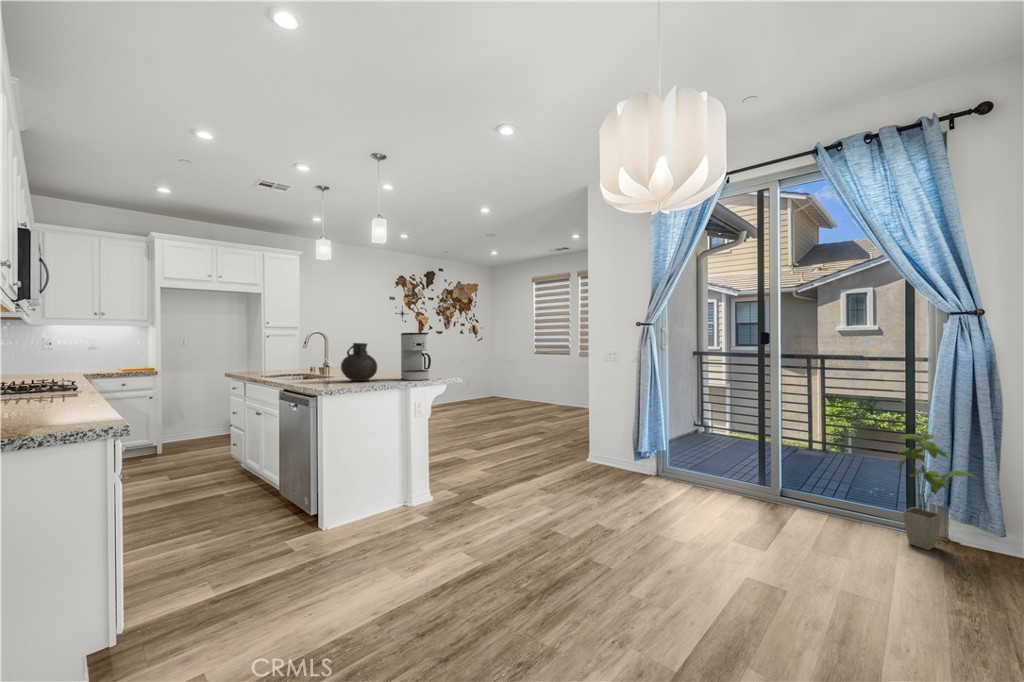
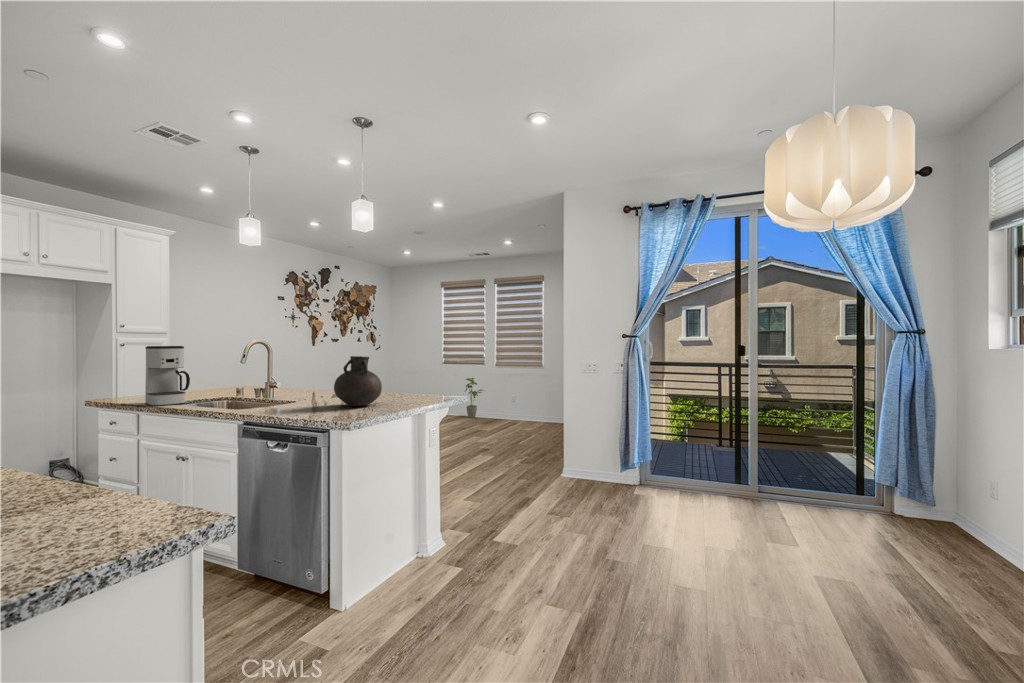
coffee maker: present [401,333,431,381] -> present [145,346,190,406]
house plant: present [897,434,976,550] -> present [465,378,482,418]

